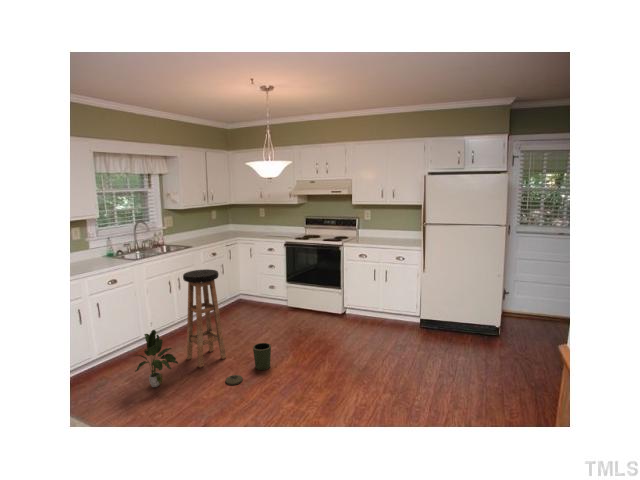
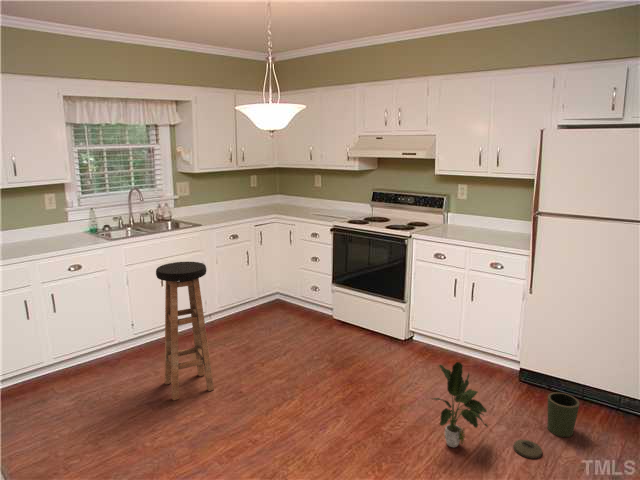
potted plant: present [135,330,178,387] -> present [432,362,488,447]
trash can: present [225,343,271,385] -> present [513,392,580,459]

